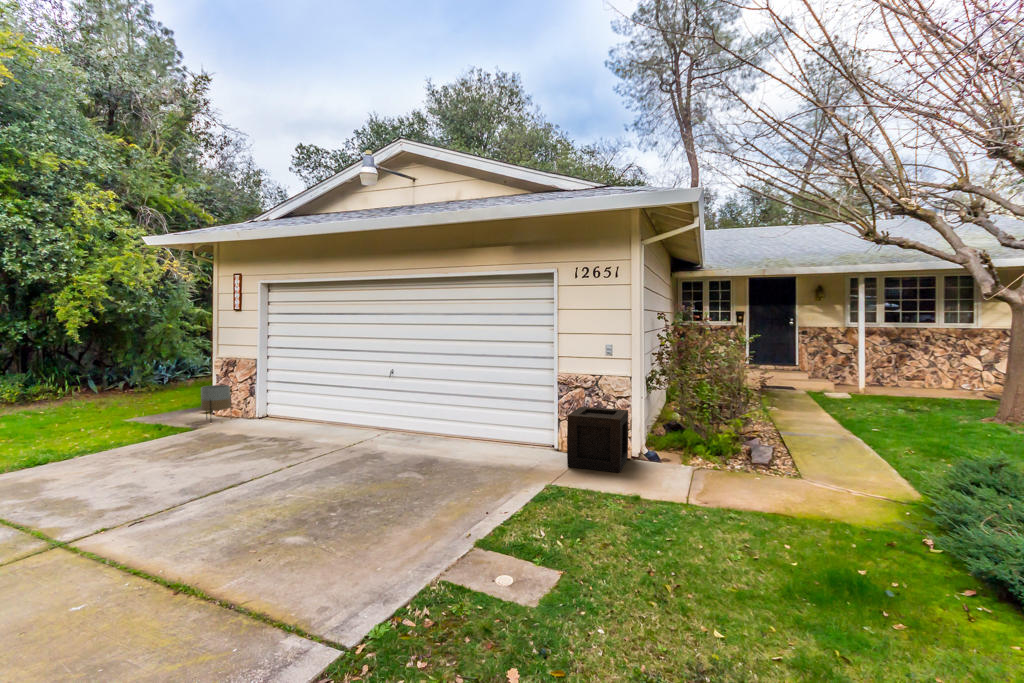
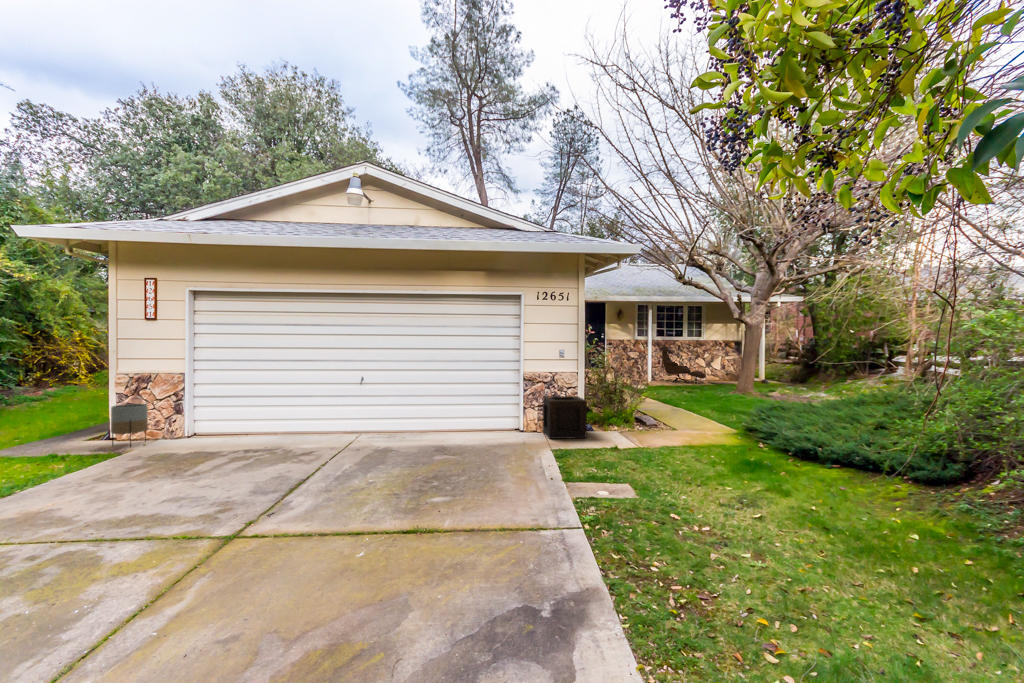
lounge chair: none [891,337,975,397] -> present [662,346,706,383]

